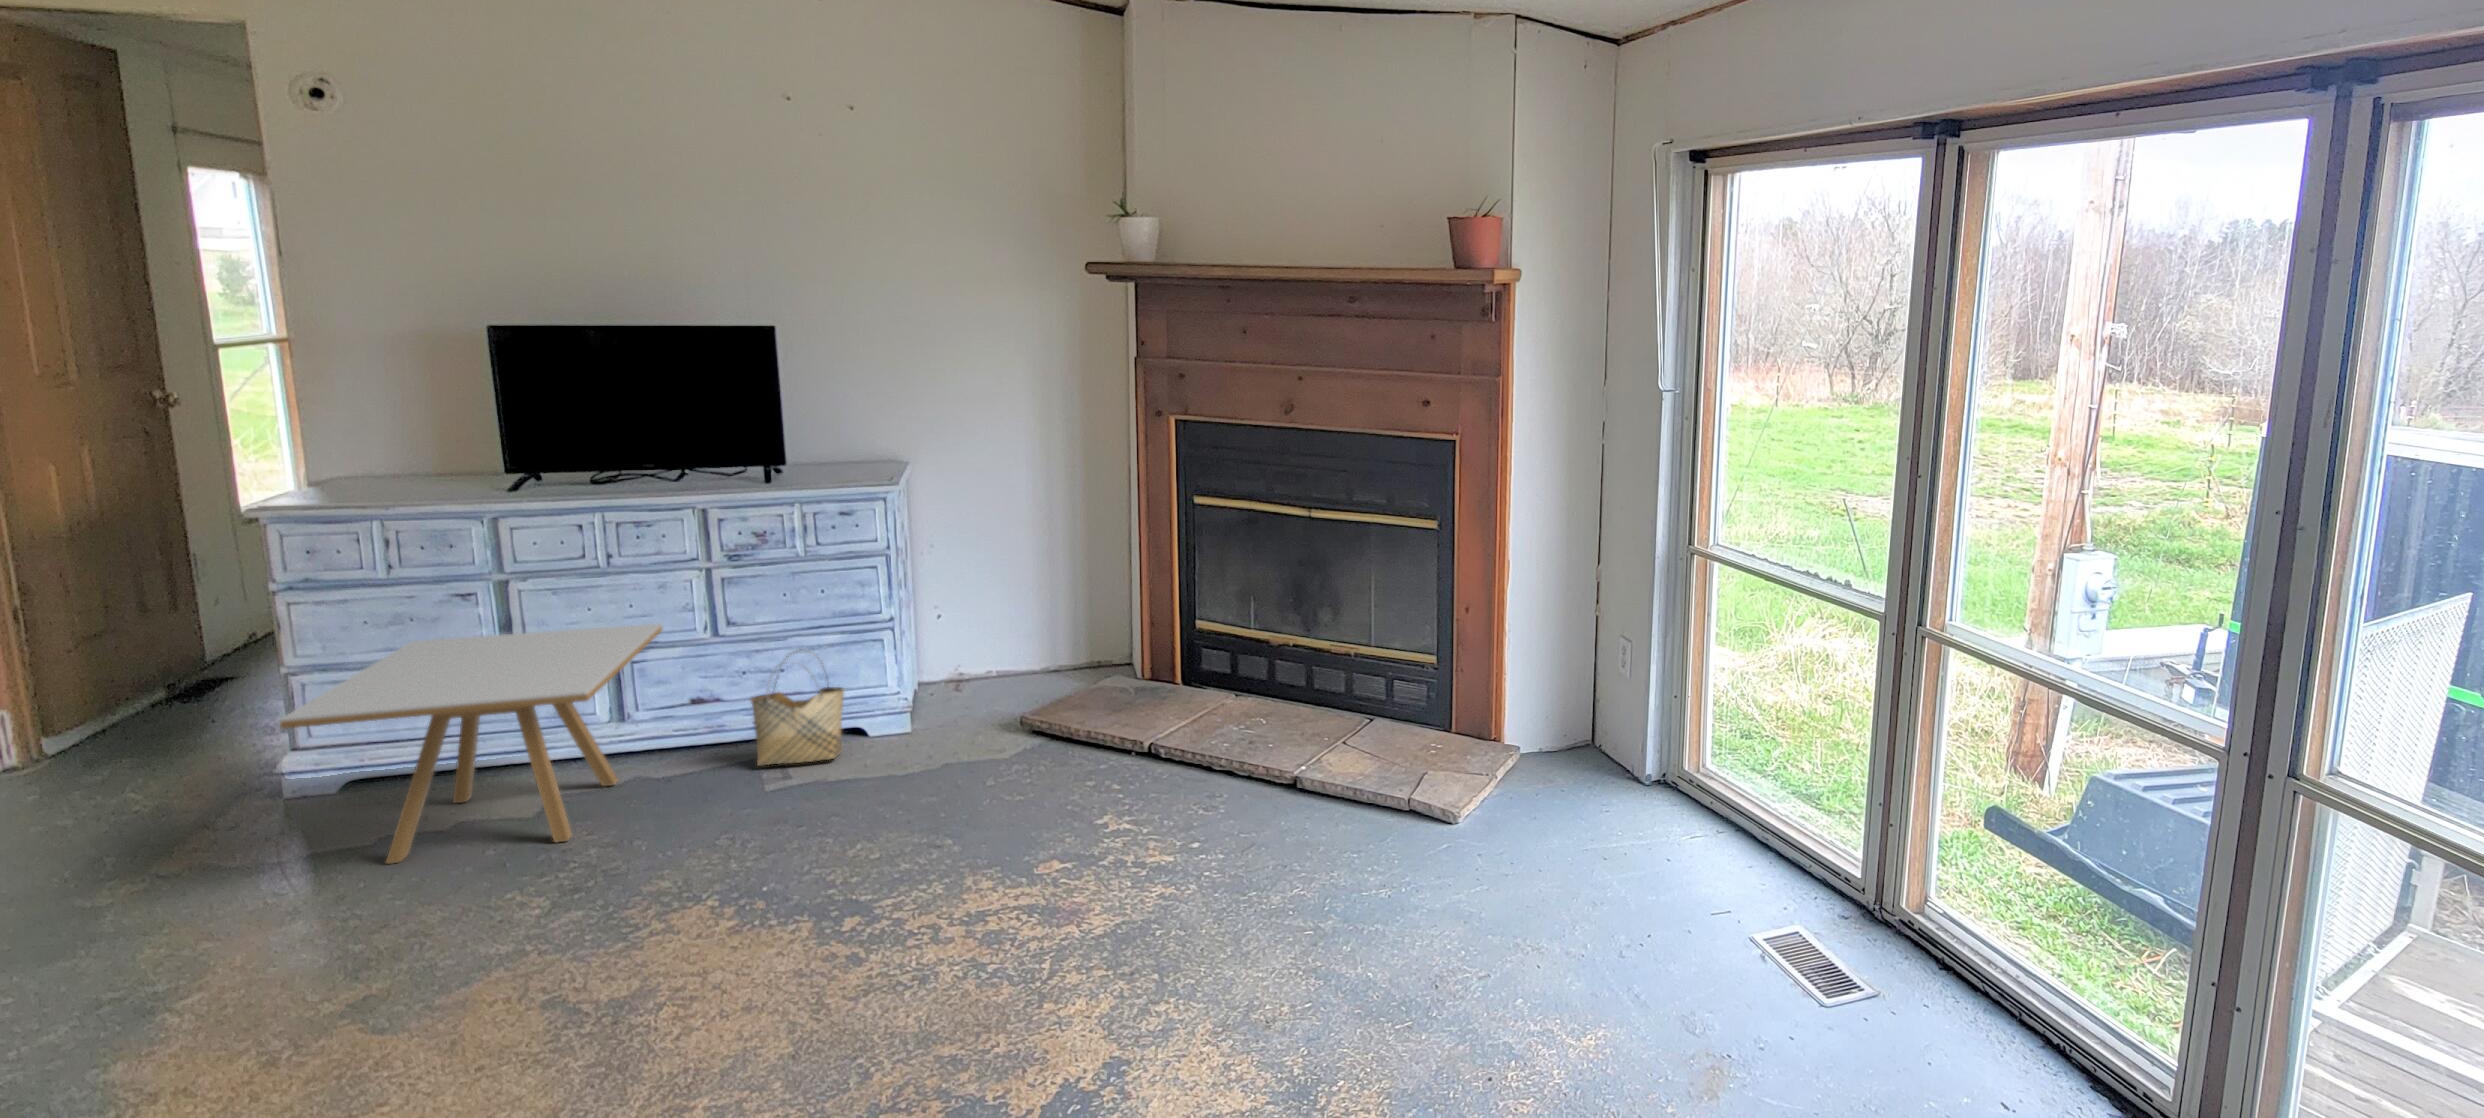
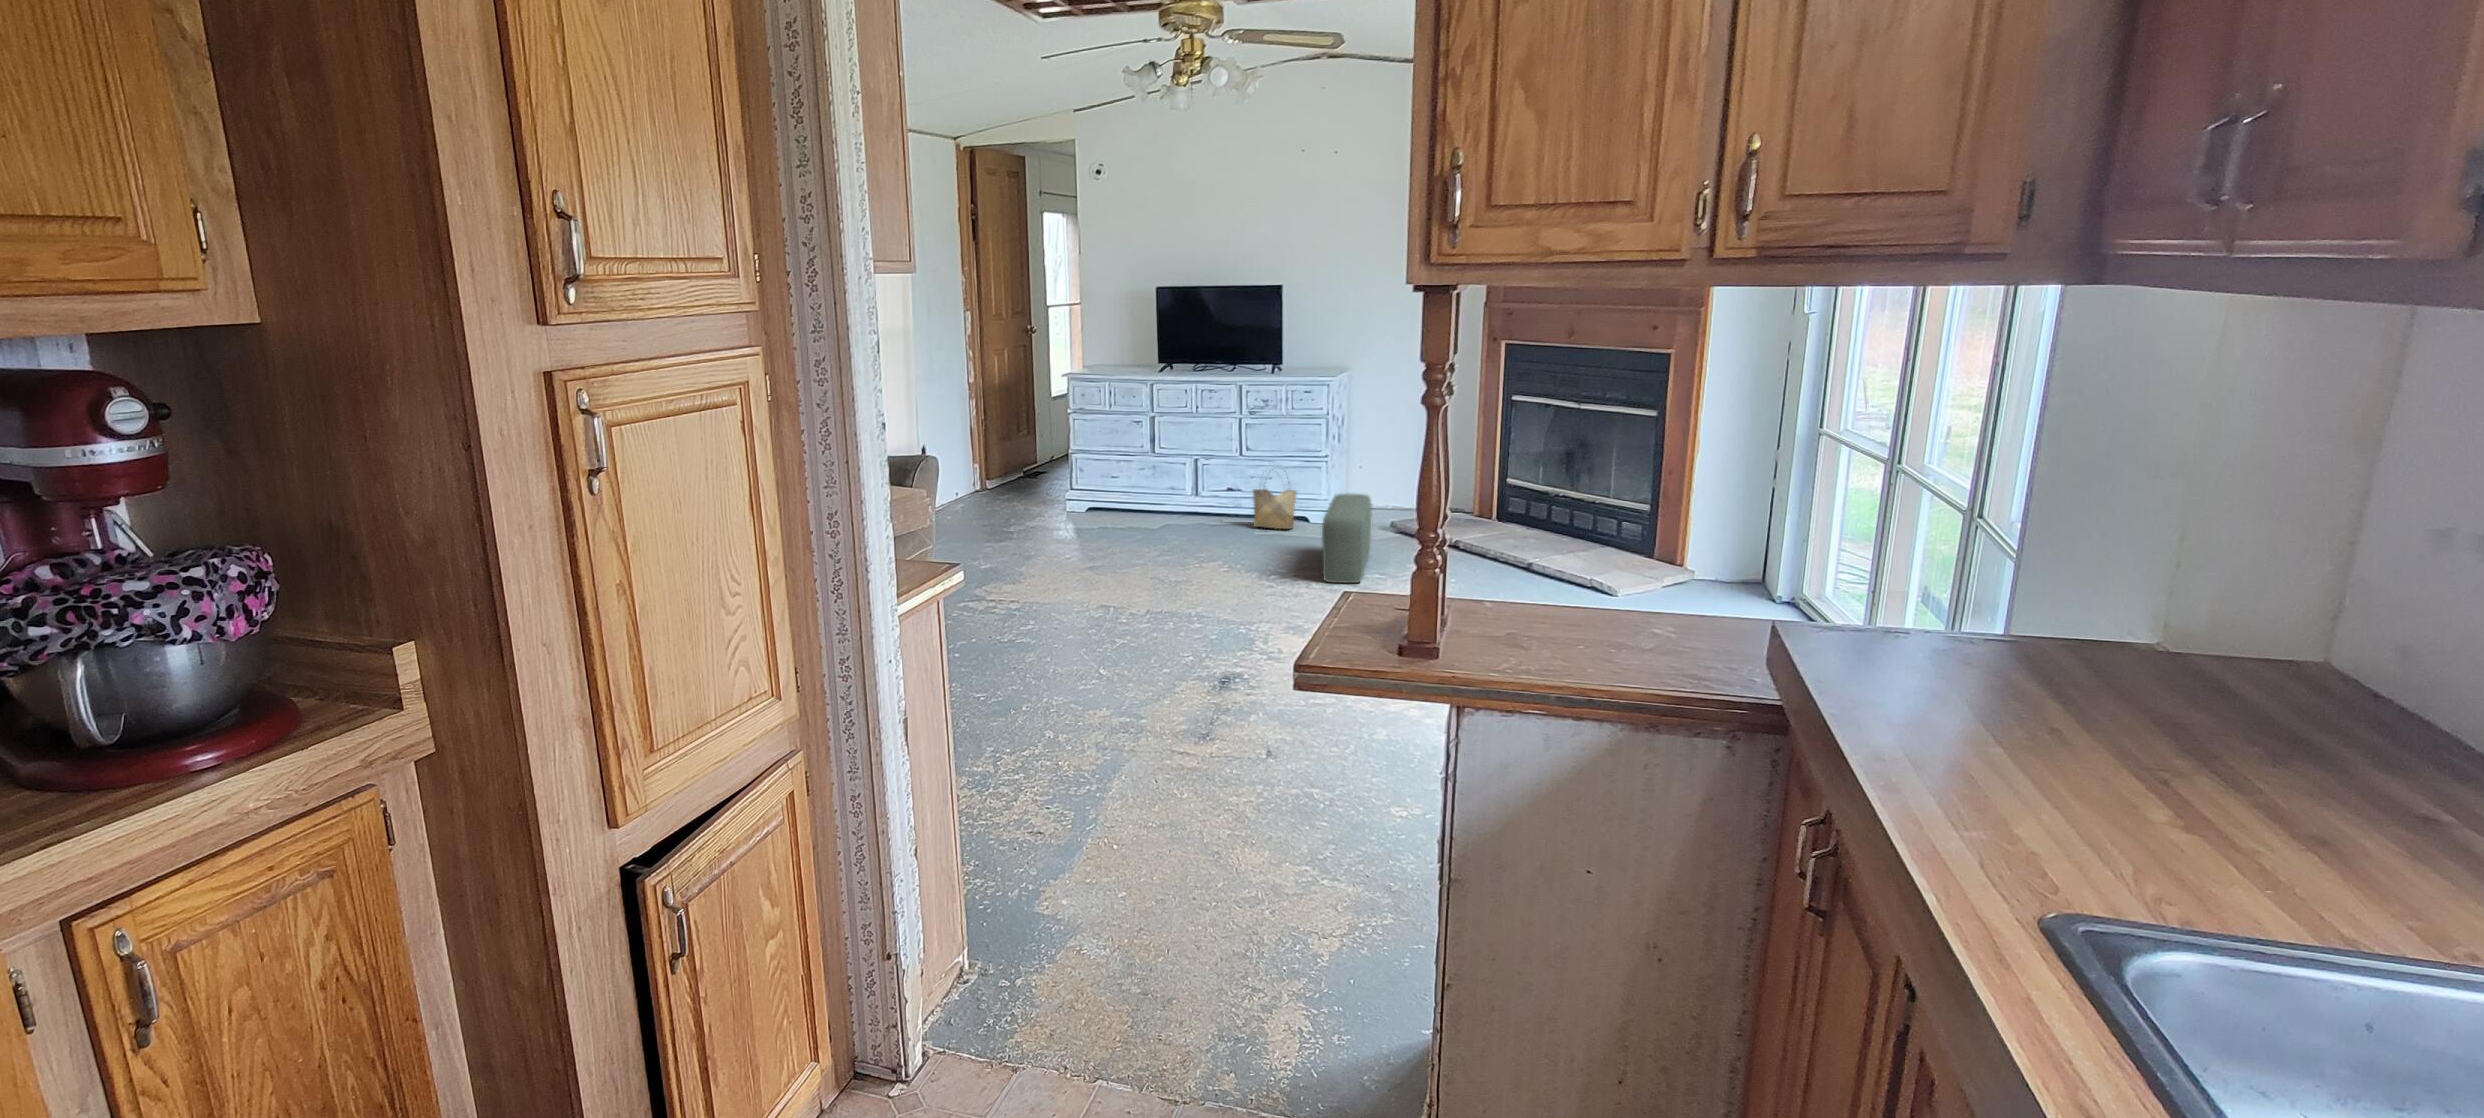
side table: present [280,624,662,864] -> none [1081,441,1217,537]
pouf: none [942,704,1041,920] -> present [1322,494,1372,583]

